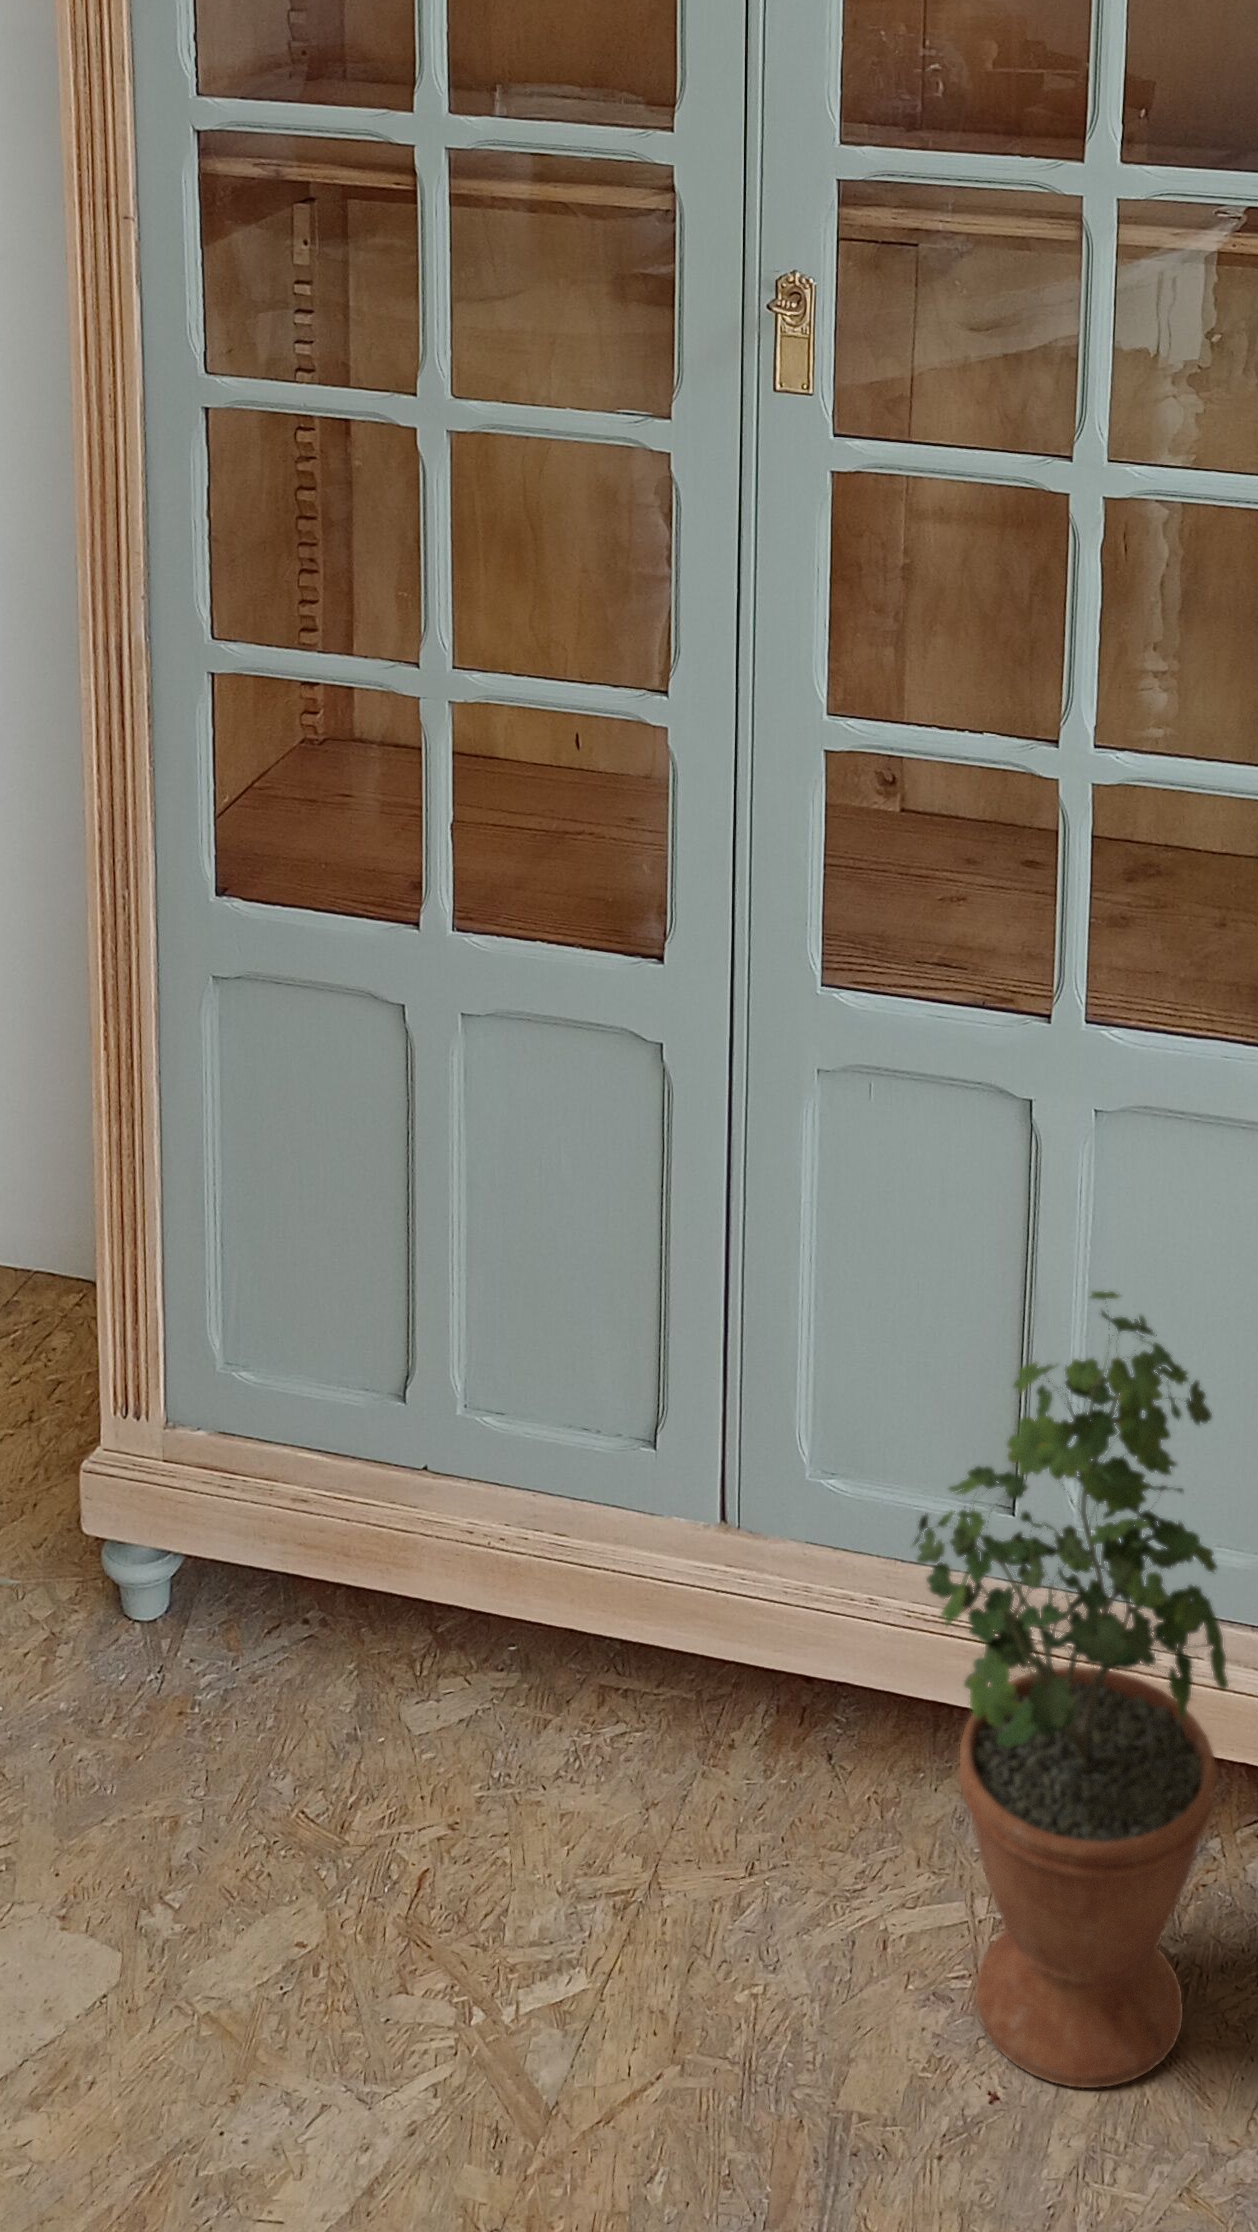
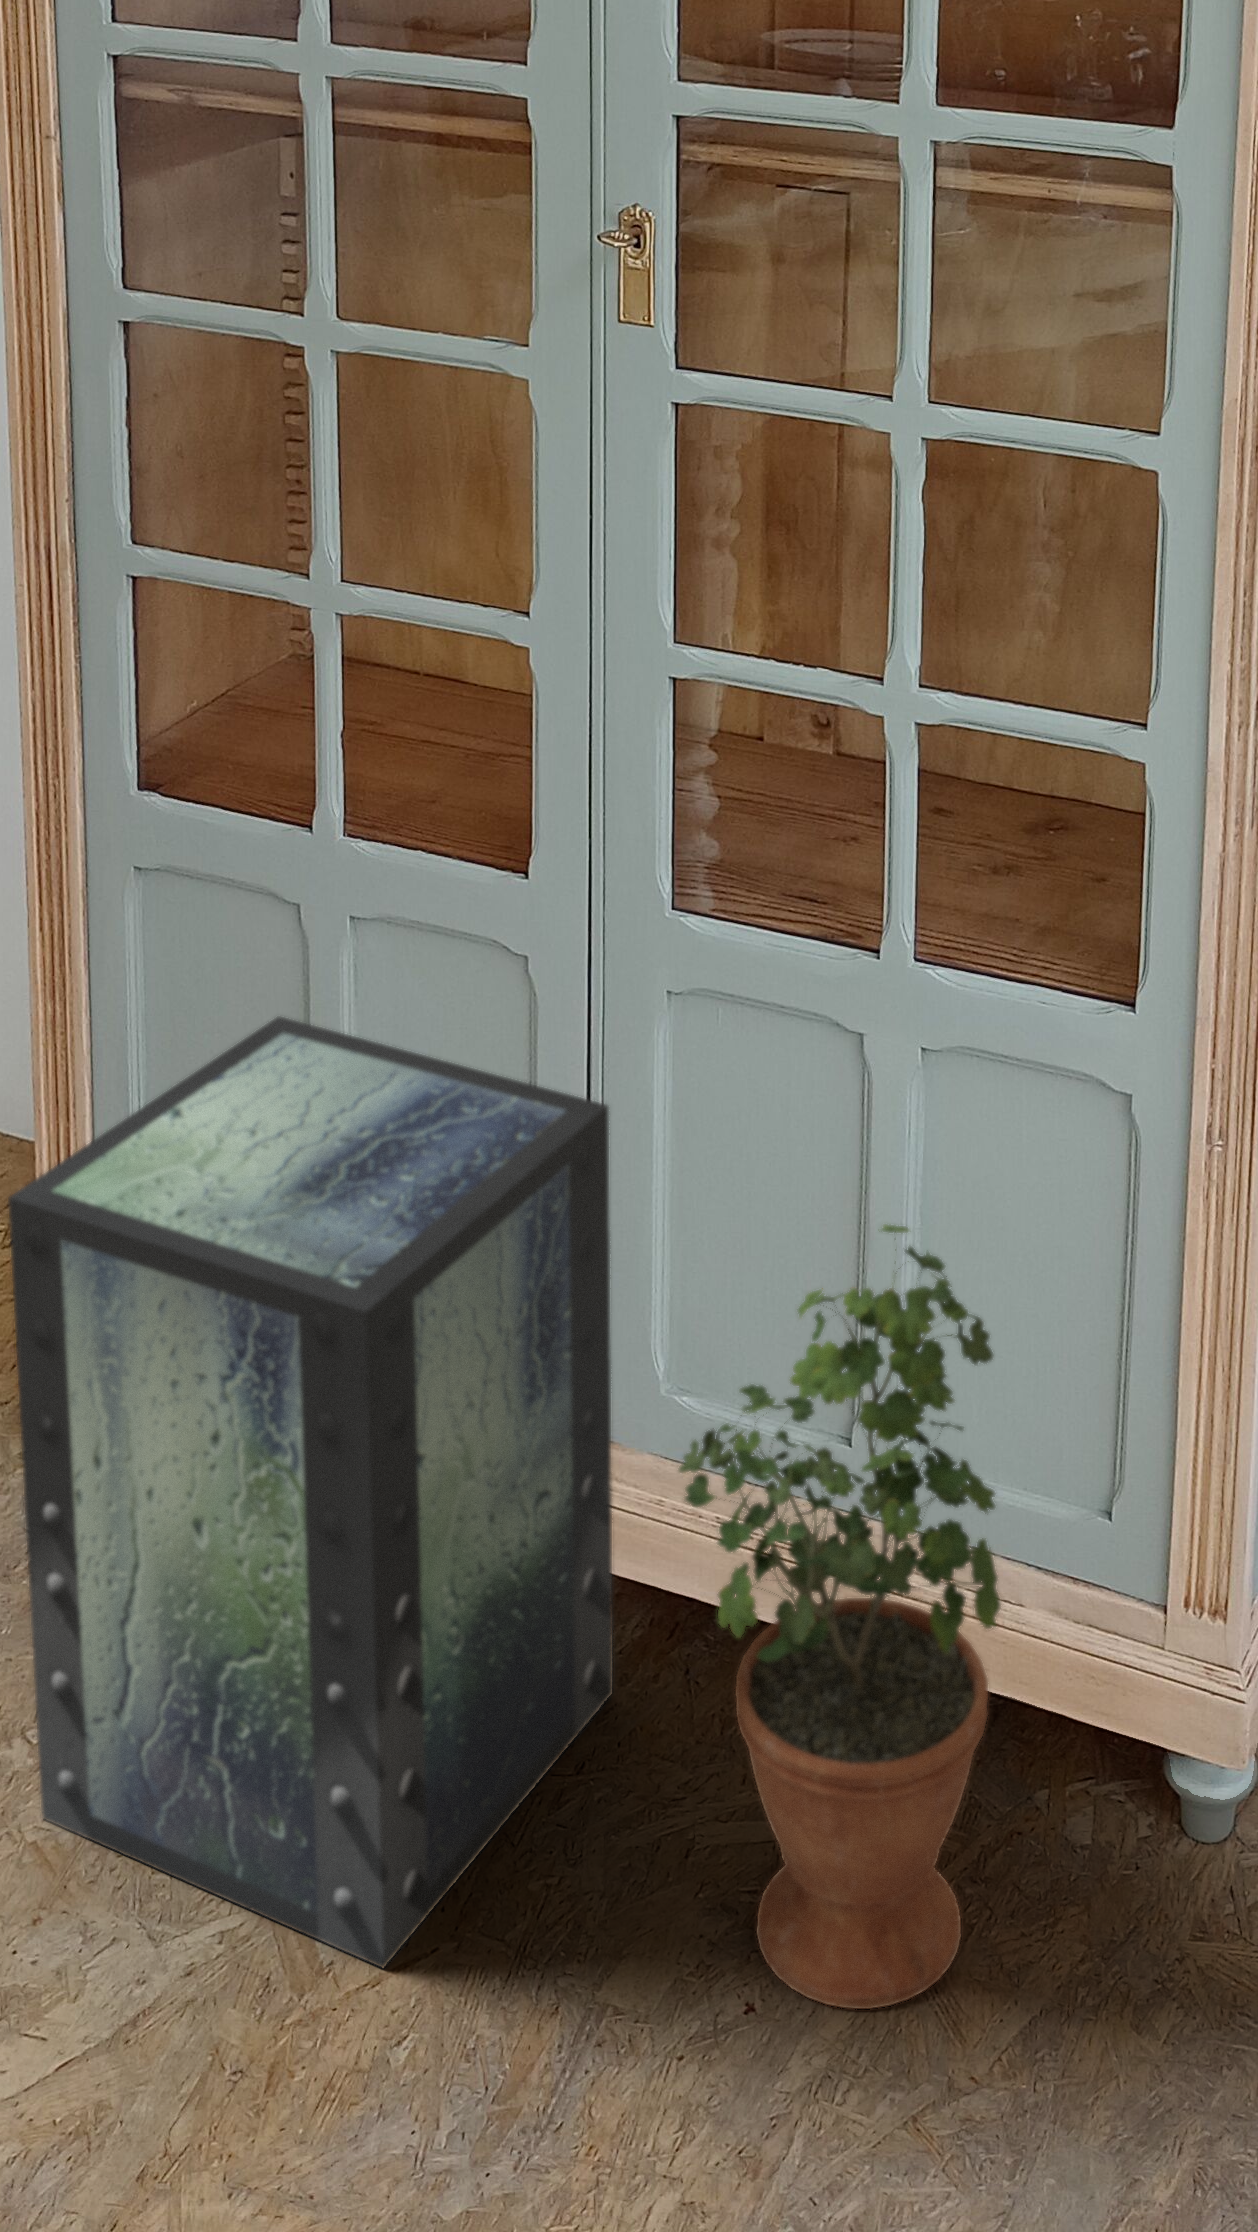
storage box: none [184,1119,769,2106] -> present [8,1017,613,1968]

